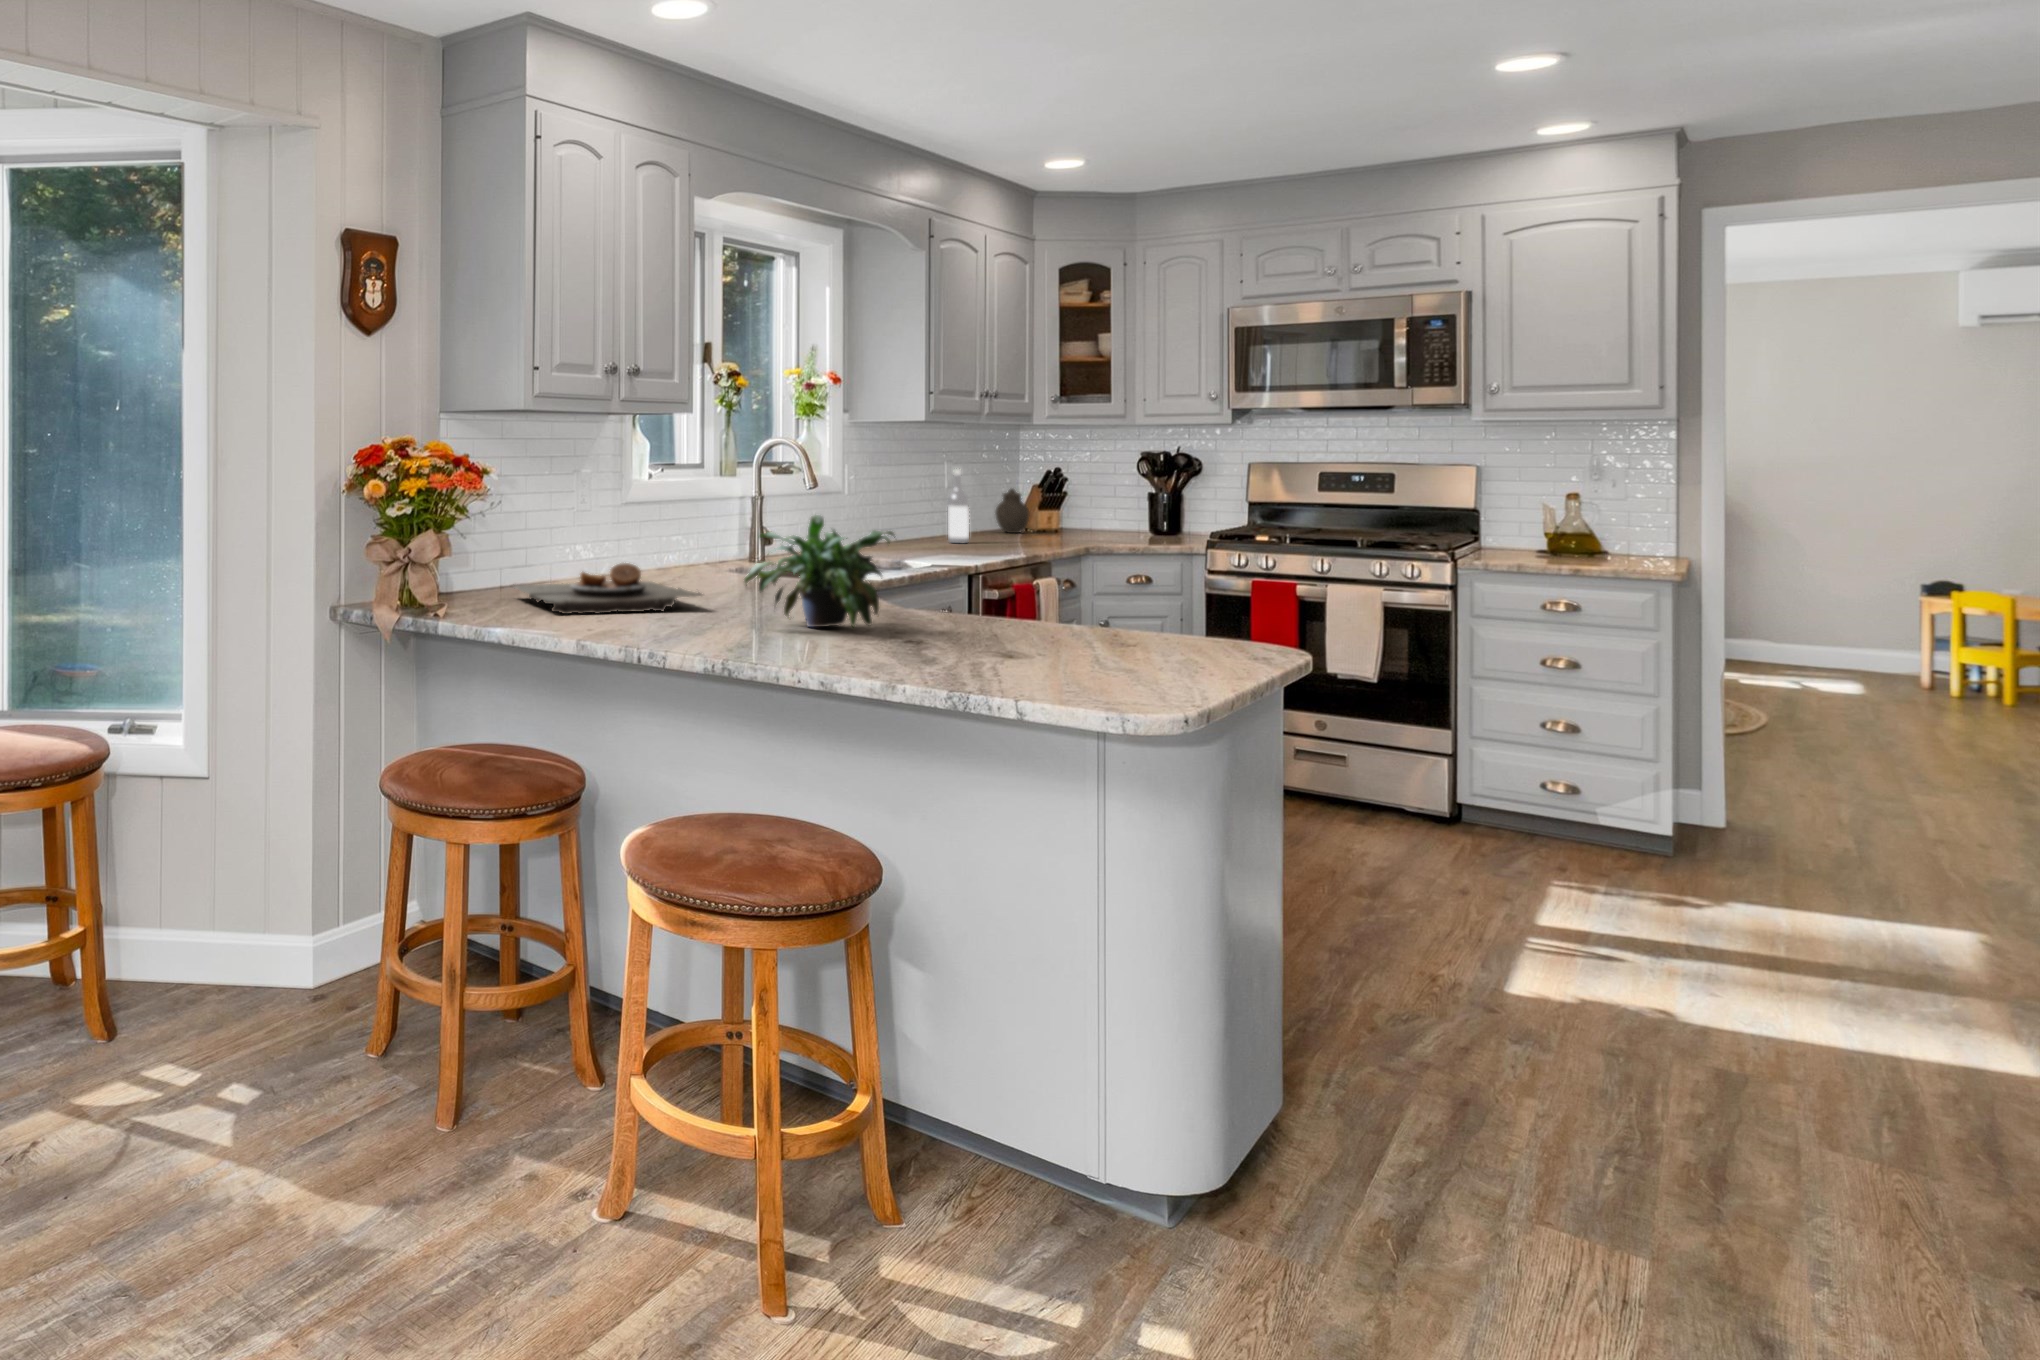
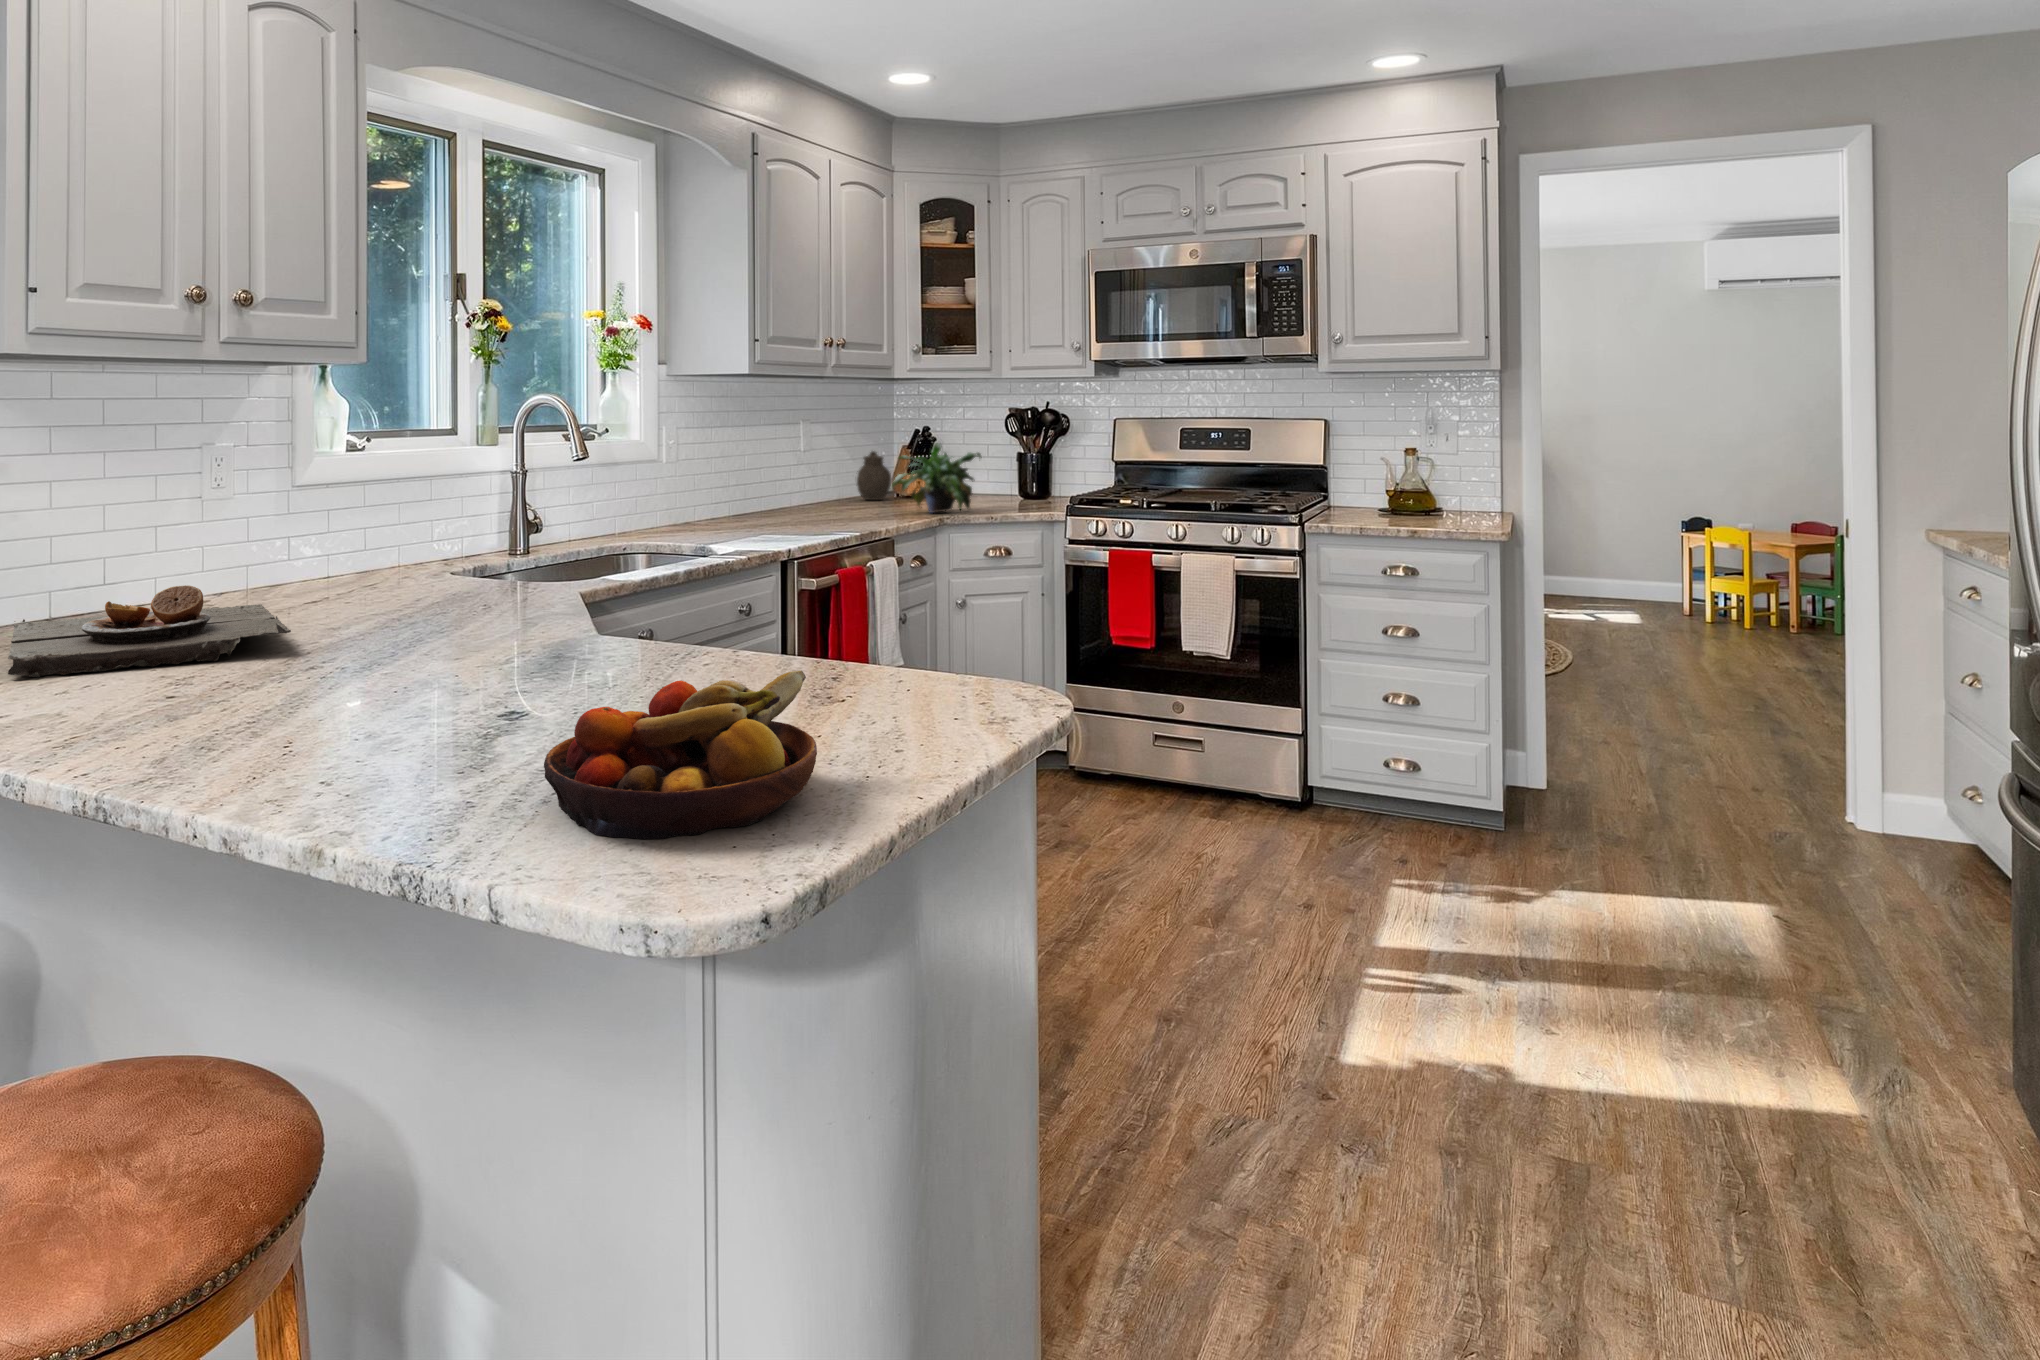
wine bottle: present [947,469,969,543] -> none [787,432,810,517]
potted plant: present [744,515,895,627] -> present [892,443,982,513]
fruit bowl: none [988,612,1158,692] -> present [544,671,817,839]

